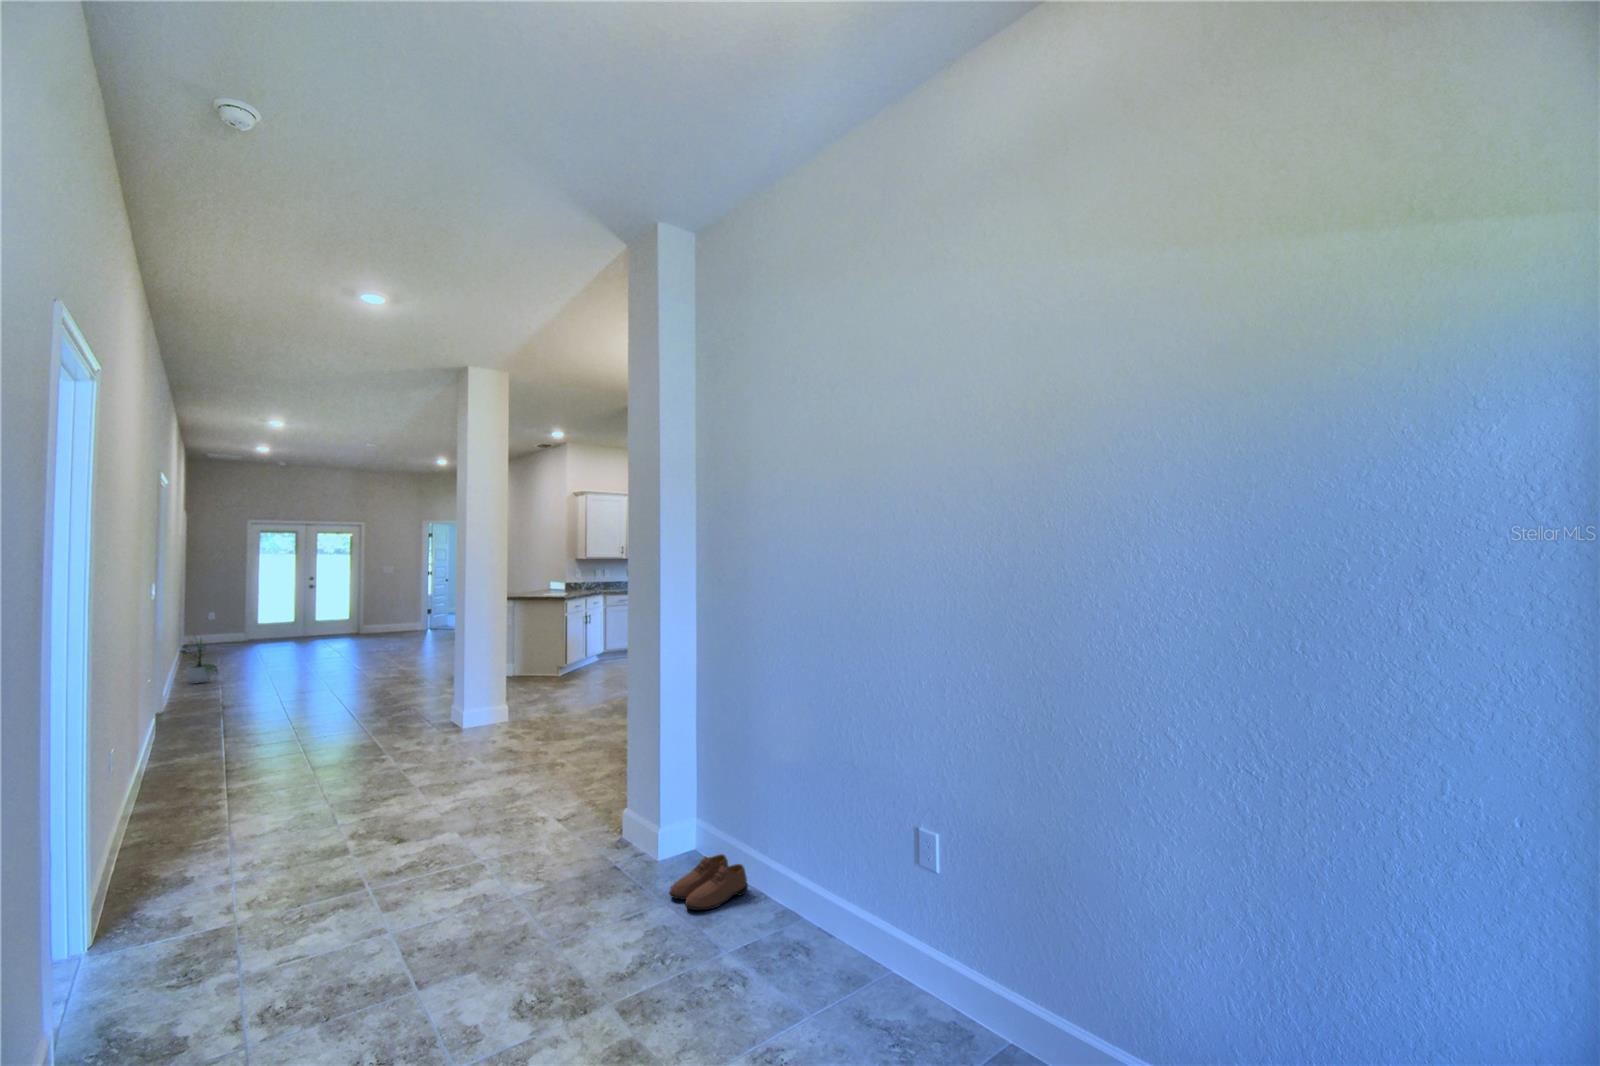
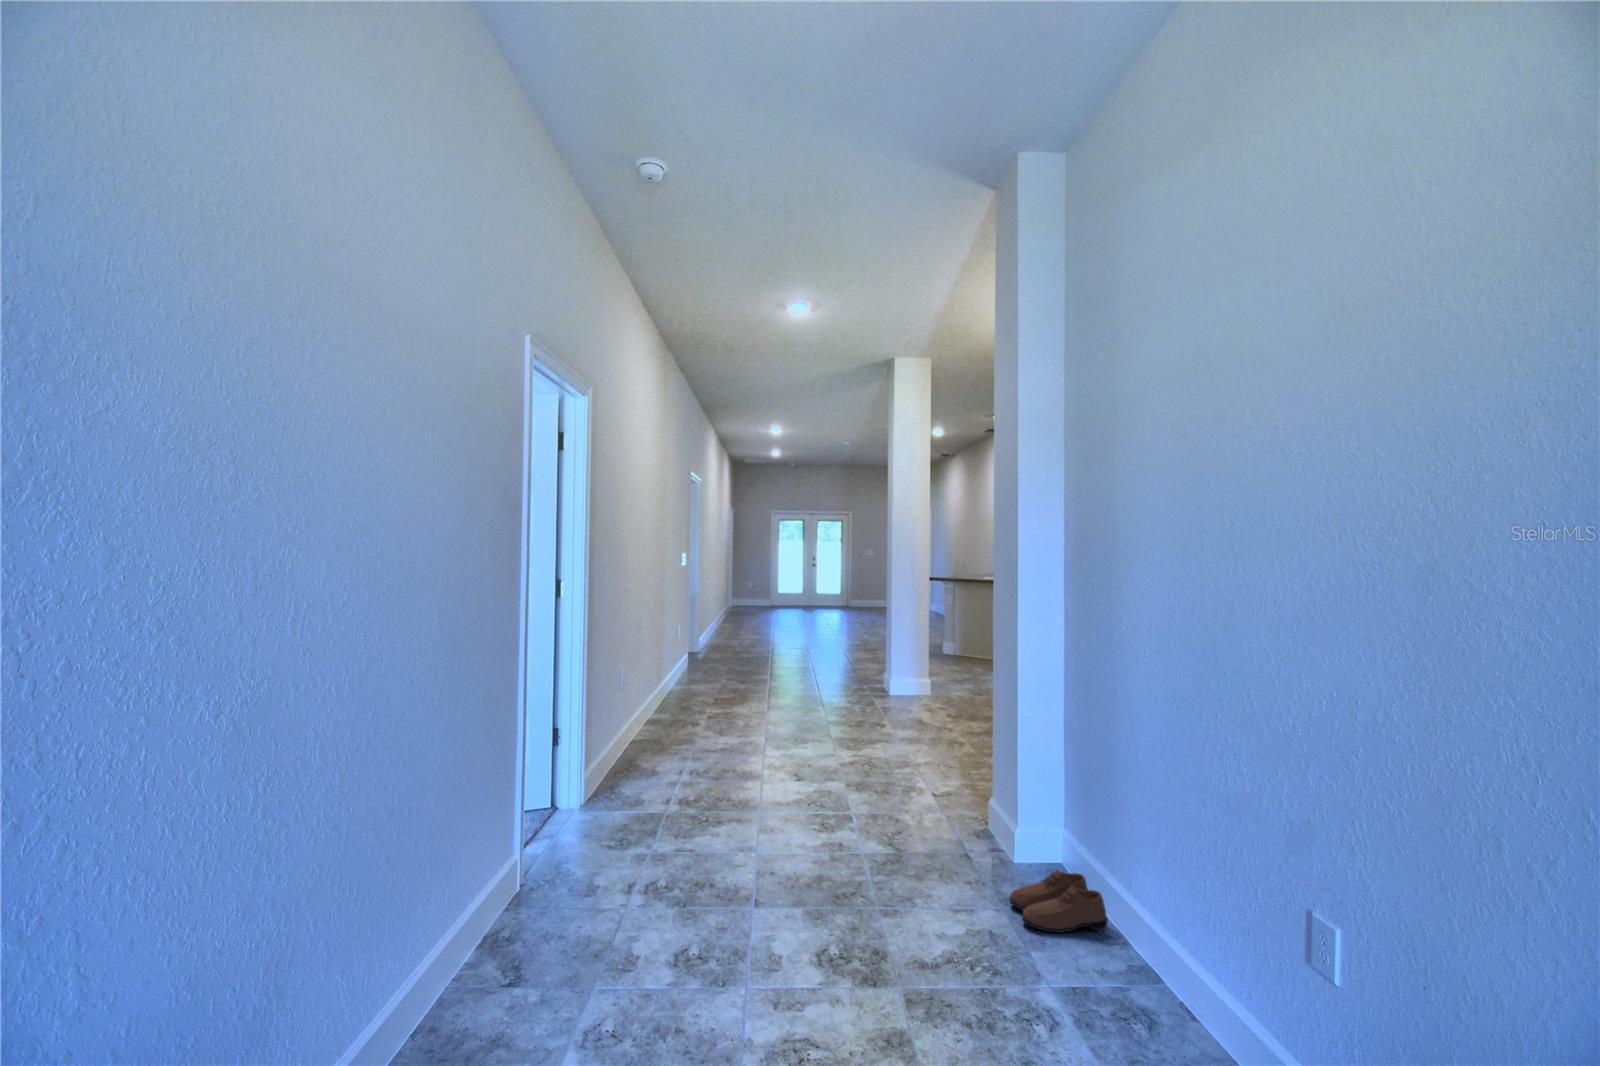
potted plant: present [180,641,218,683] -> none [716,594,741,636]

